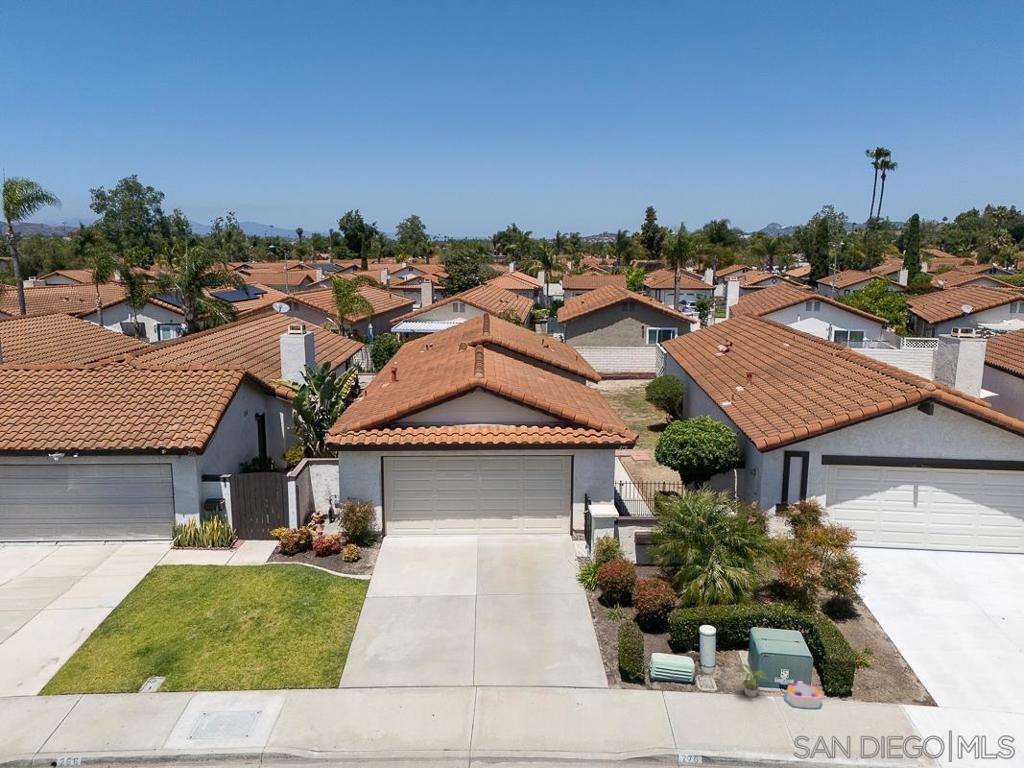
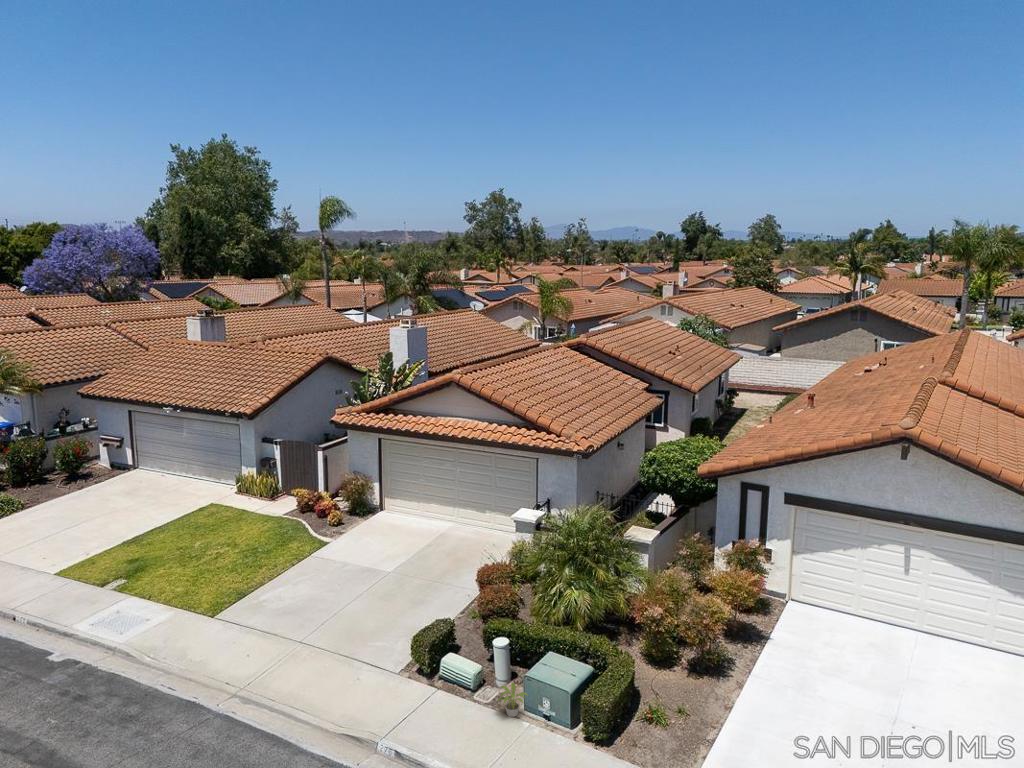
storage bin: present [784,681,822,709] -> none [535,714,571,747]

